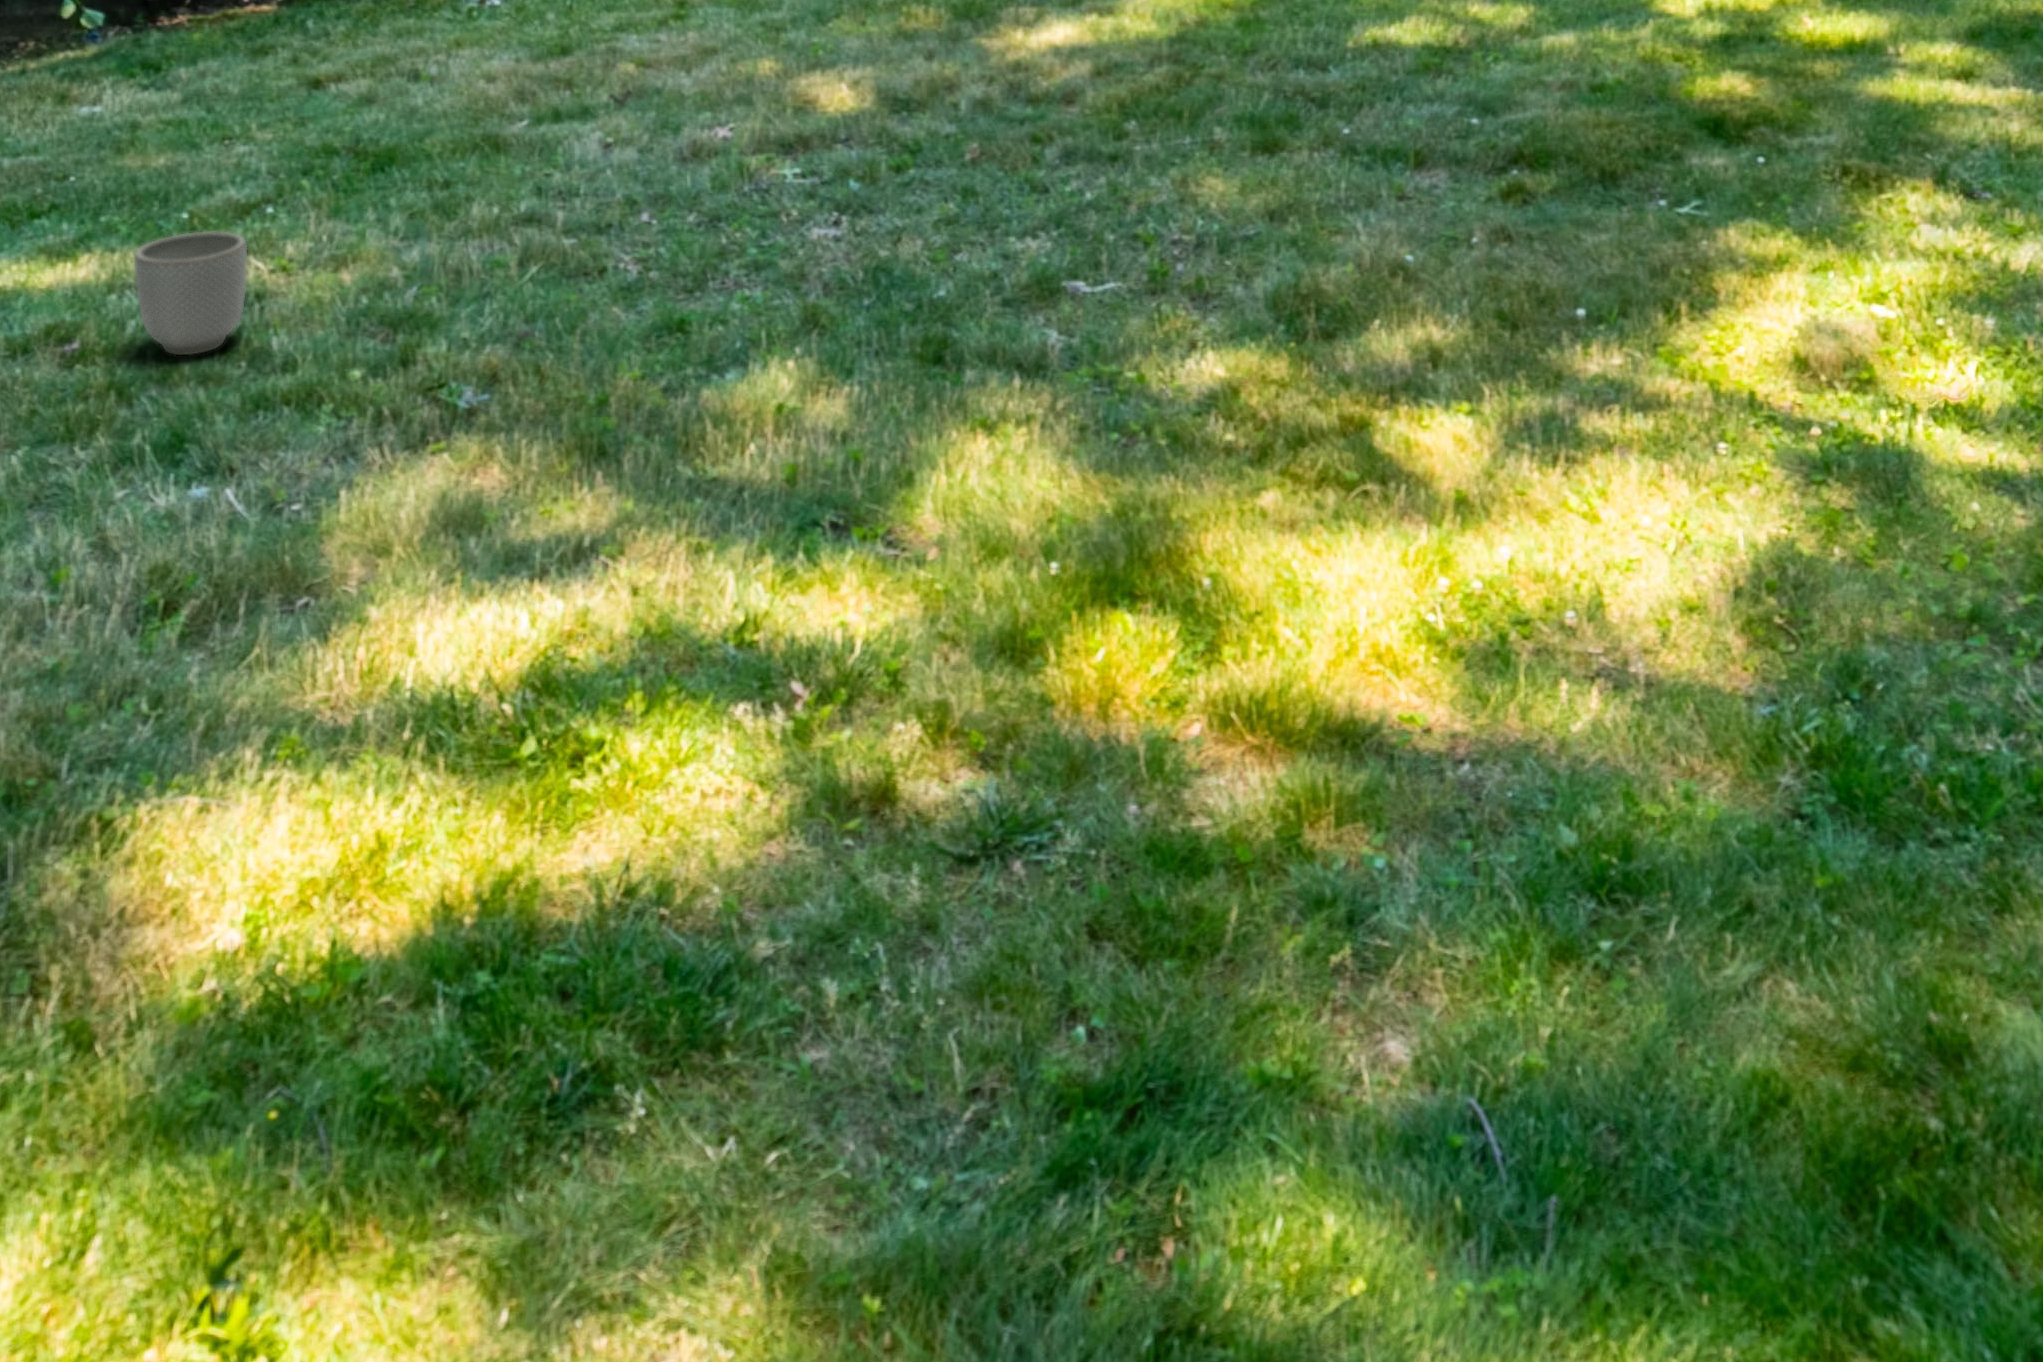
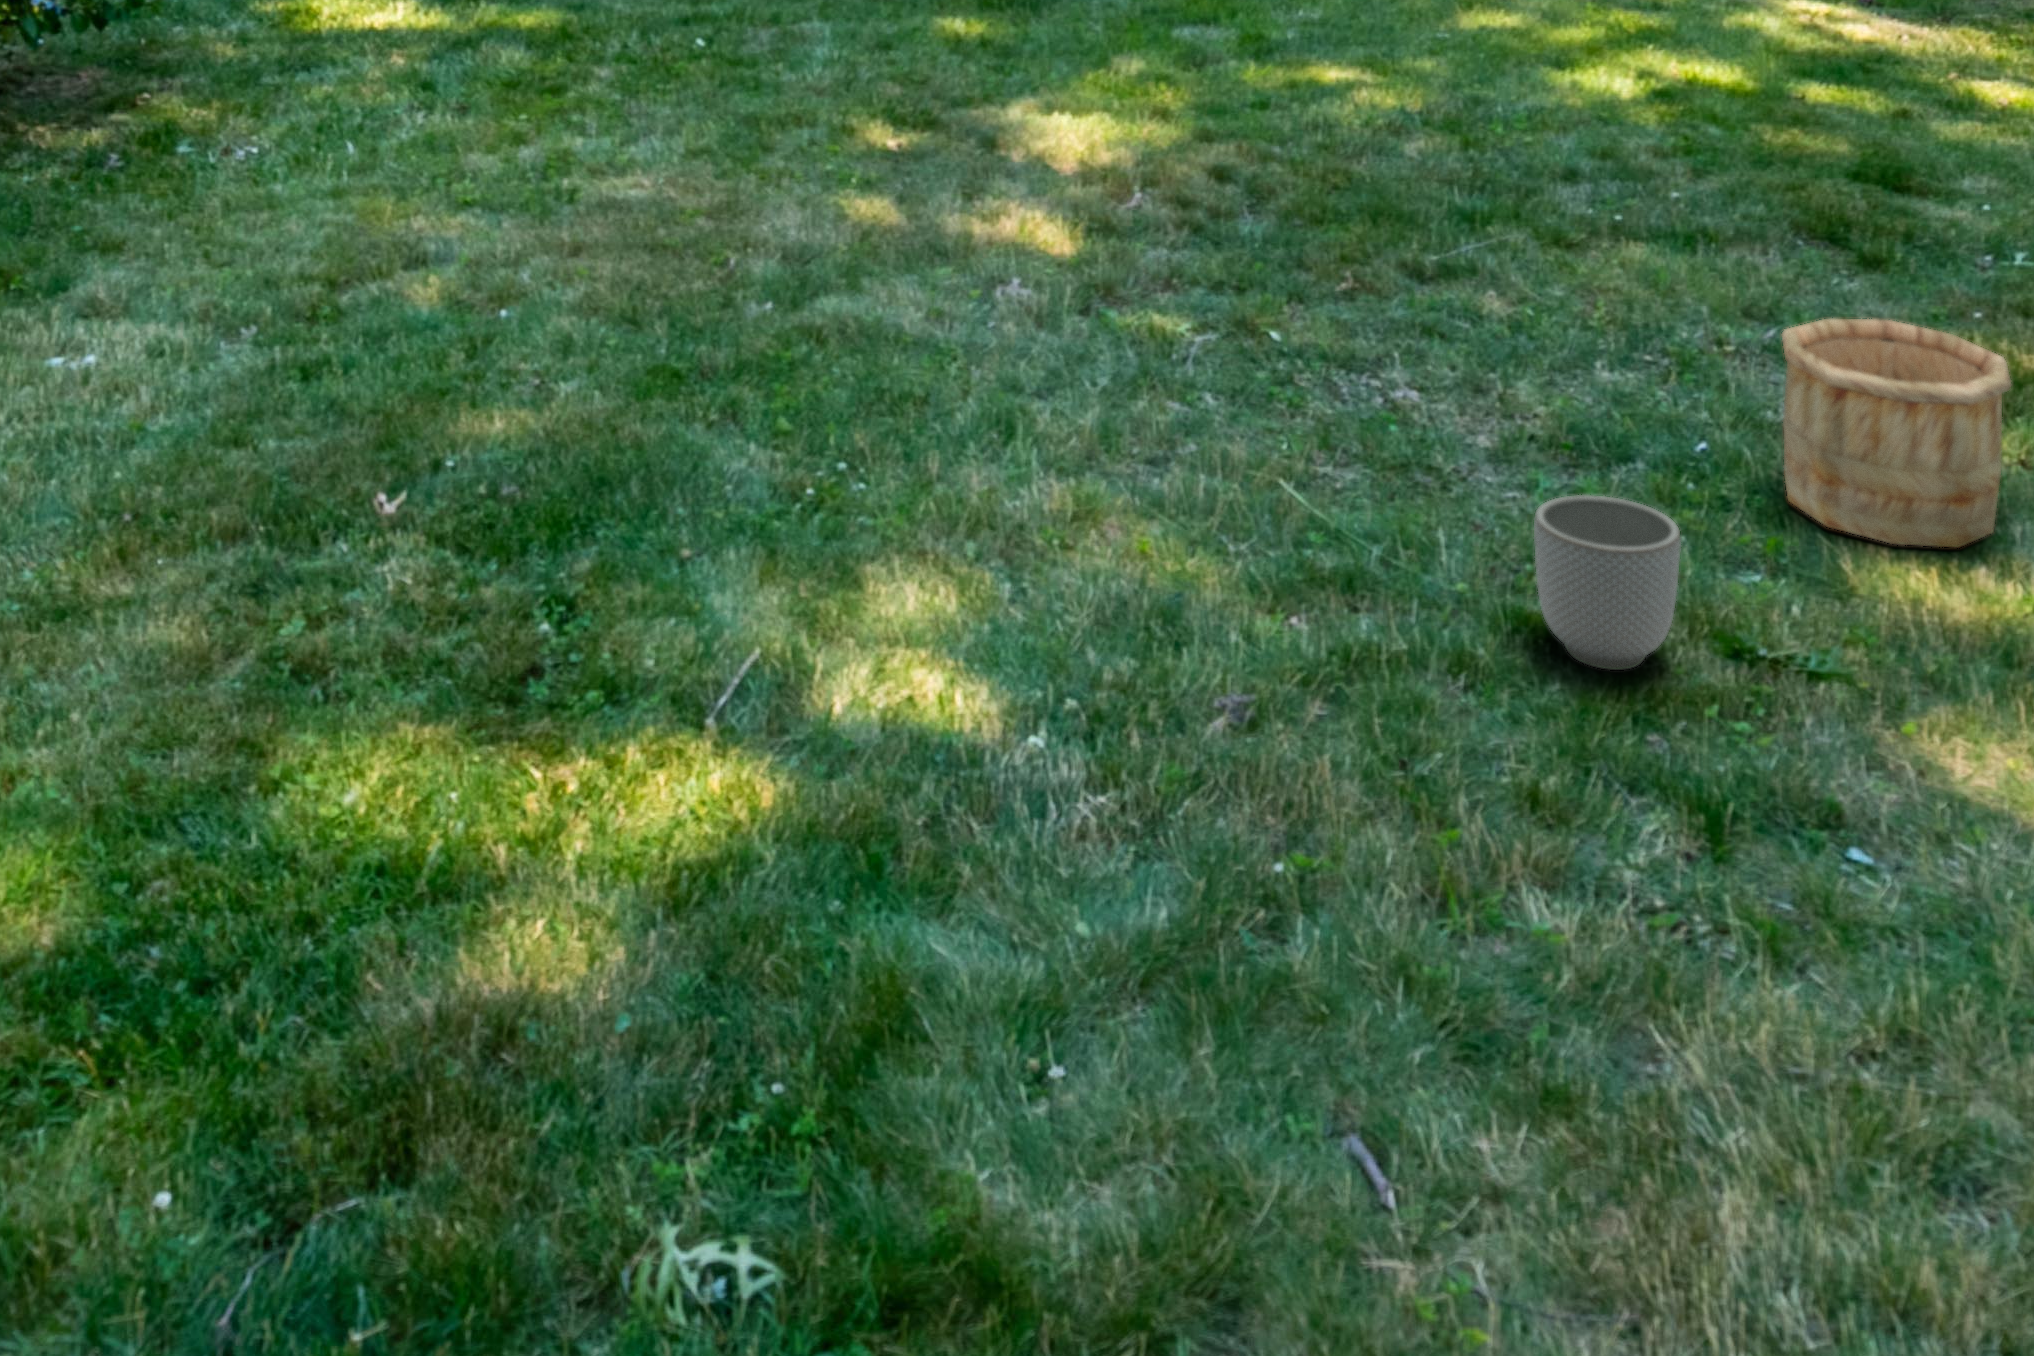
wooden bucket: none [534,162,718,349] -> present [1782,319,2011,547]

